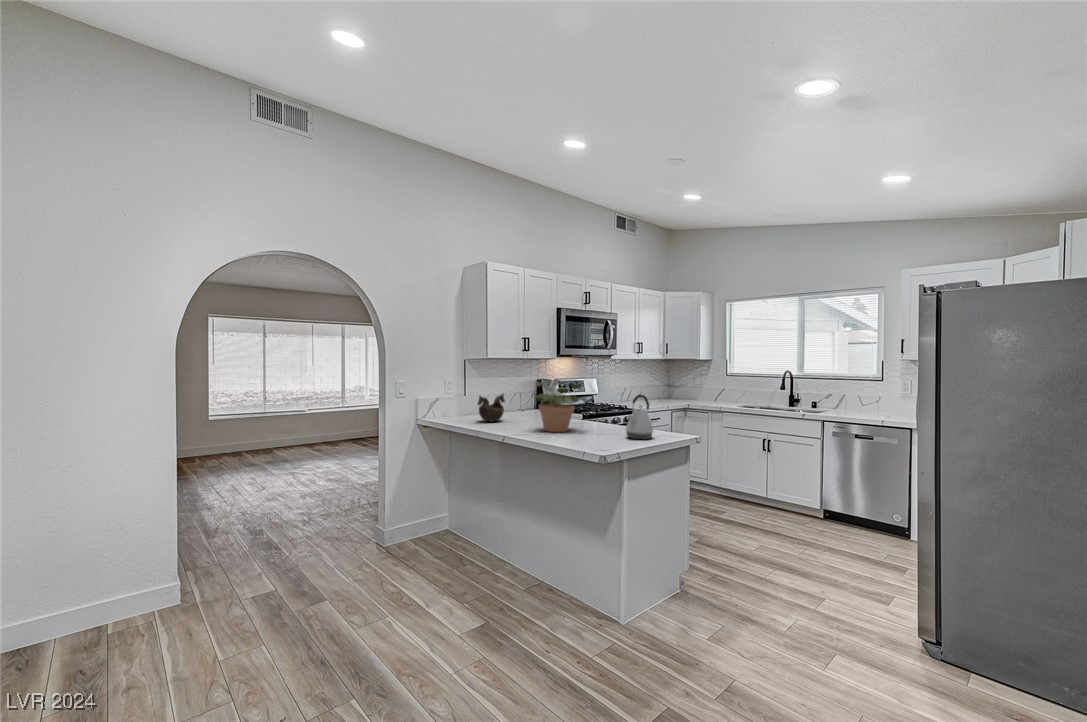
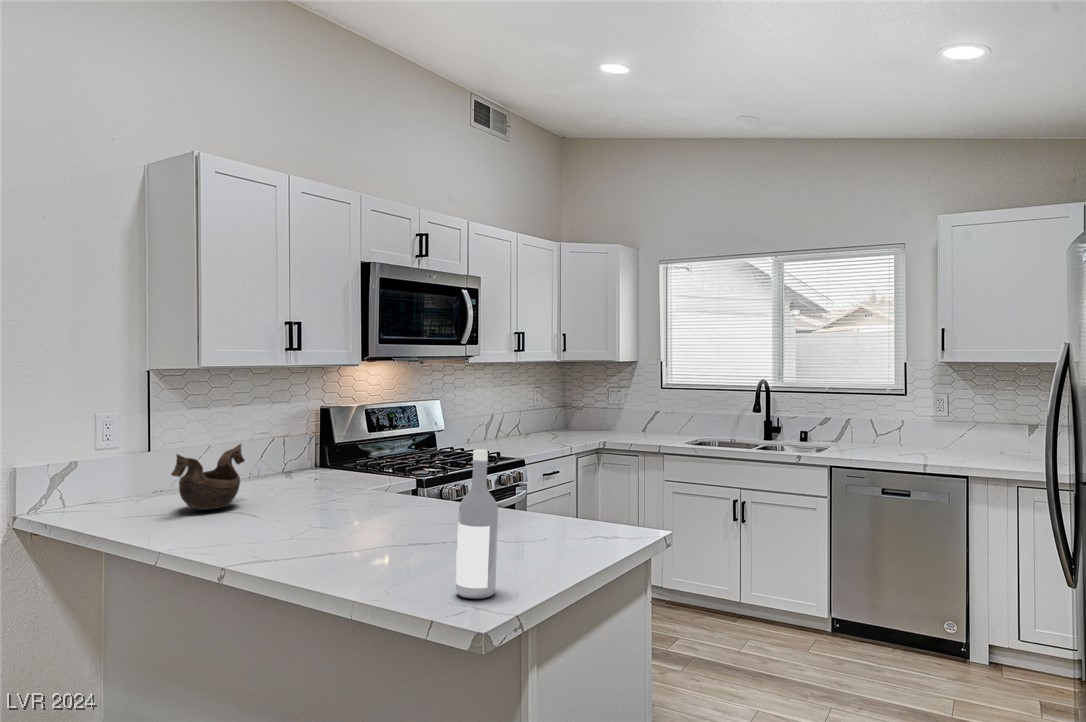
potted plant: present [532,381,583,432] -> none [294,419,430,538]
wine bottle: none [598,389,615,449] -> present [456,449,498,599]
kettle: present [626,395,653,440] -> none [515,450,576,553]

